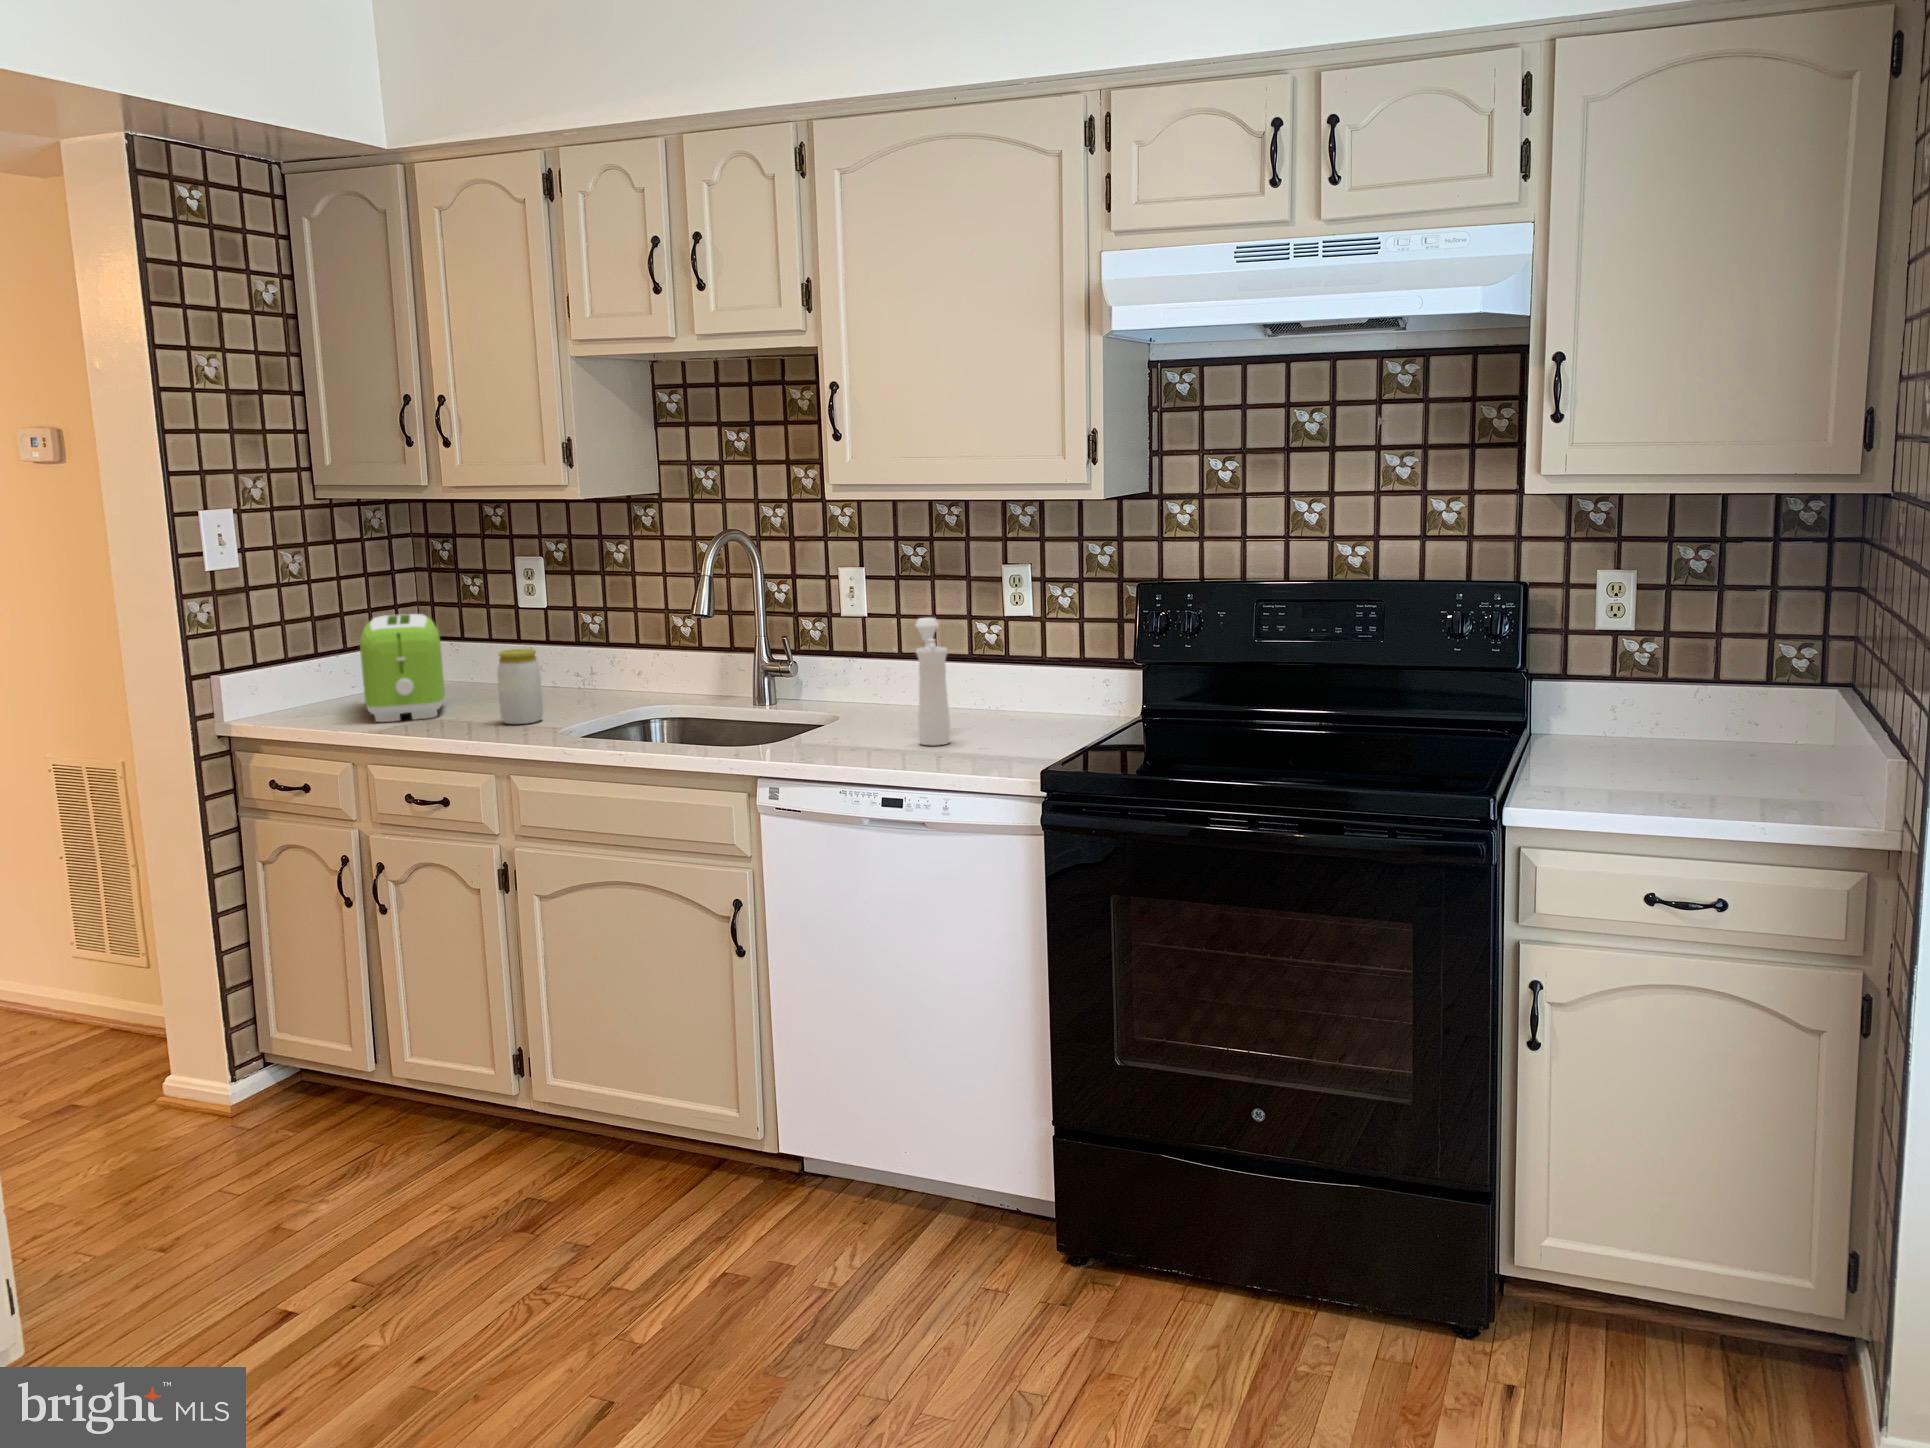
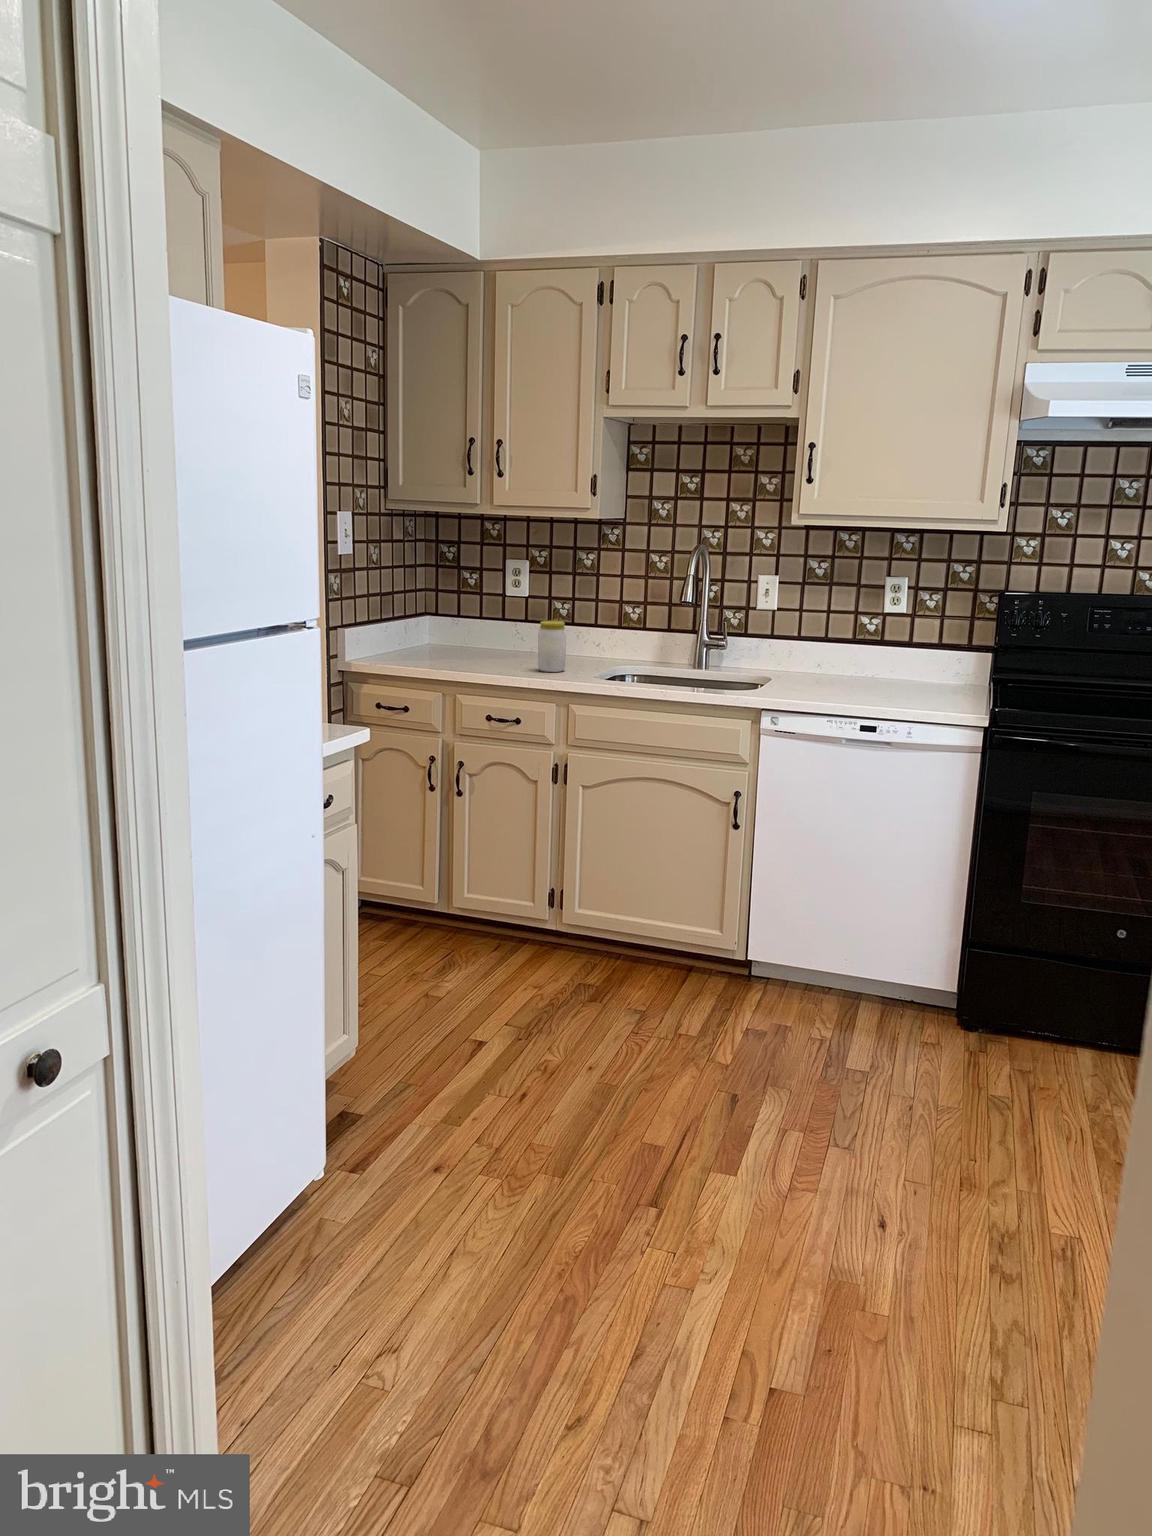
toaster: present [360,614,445,722] -> none [419,595,487,667]
pepper mill: present [915,618,950,745] -> none [854,609,891,694]

